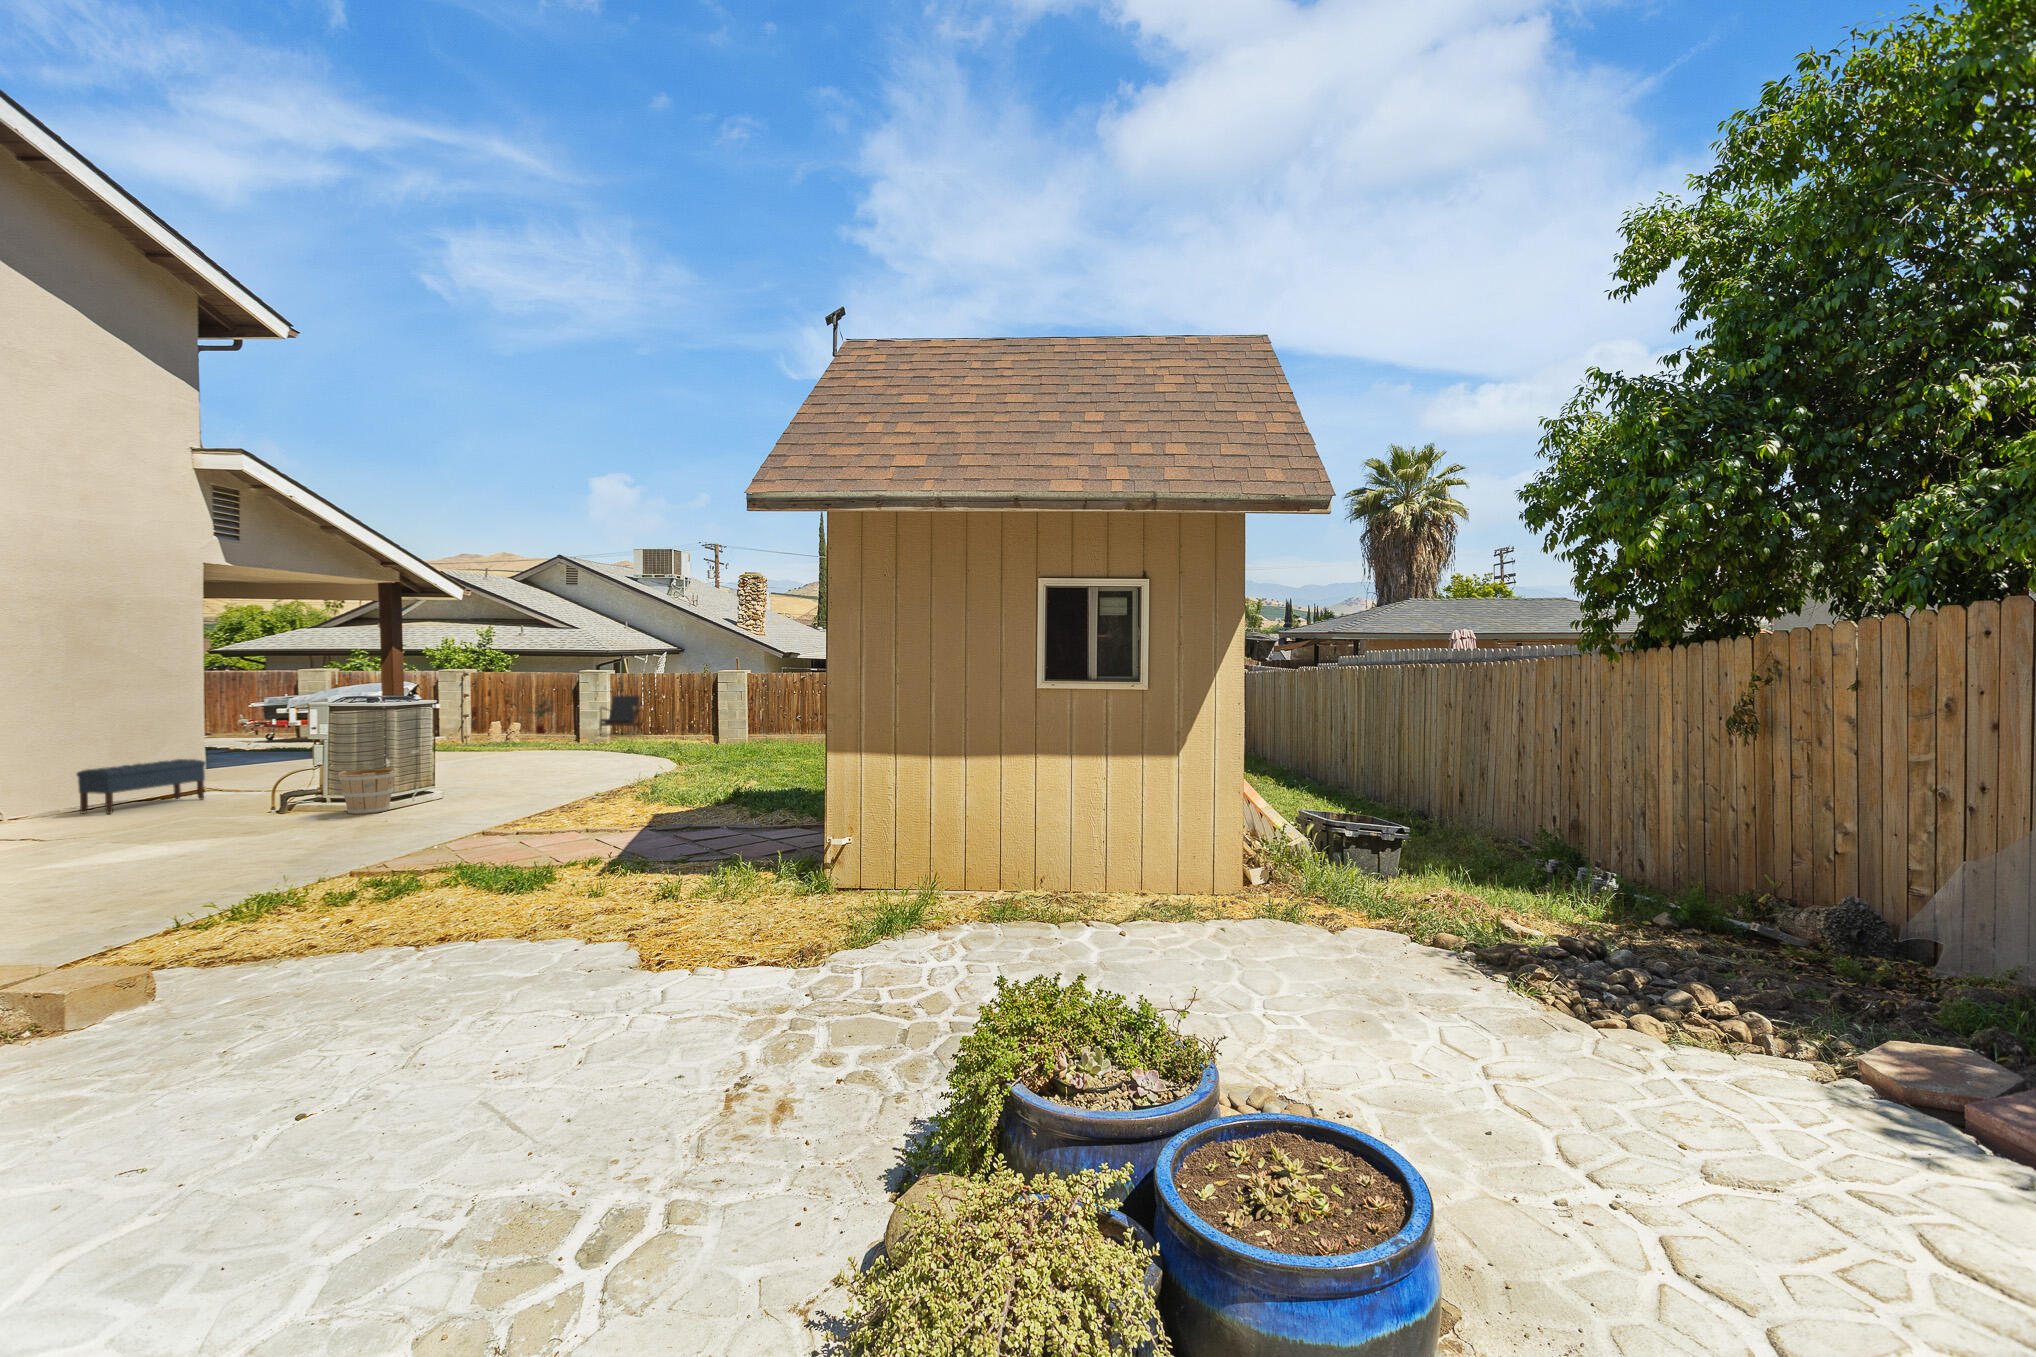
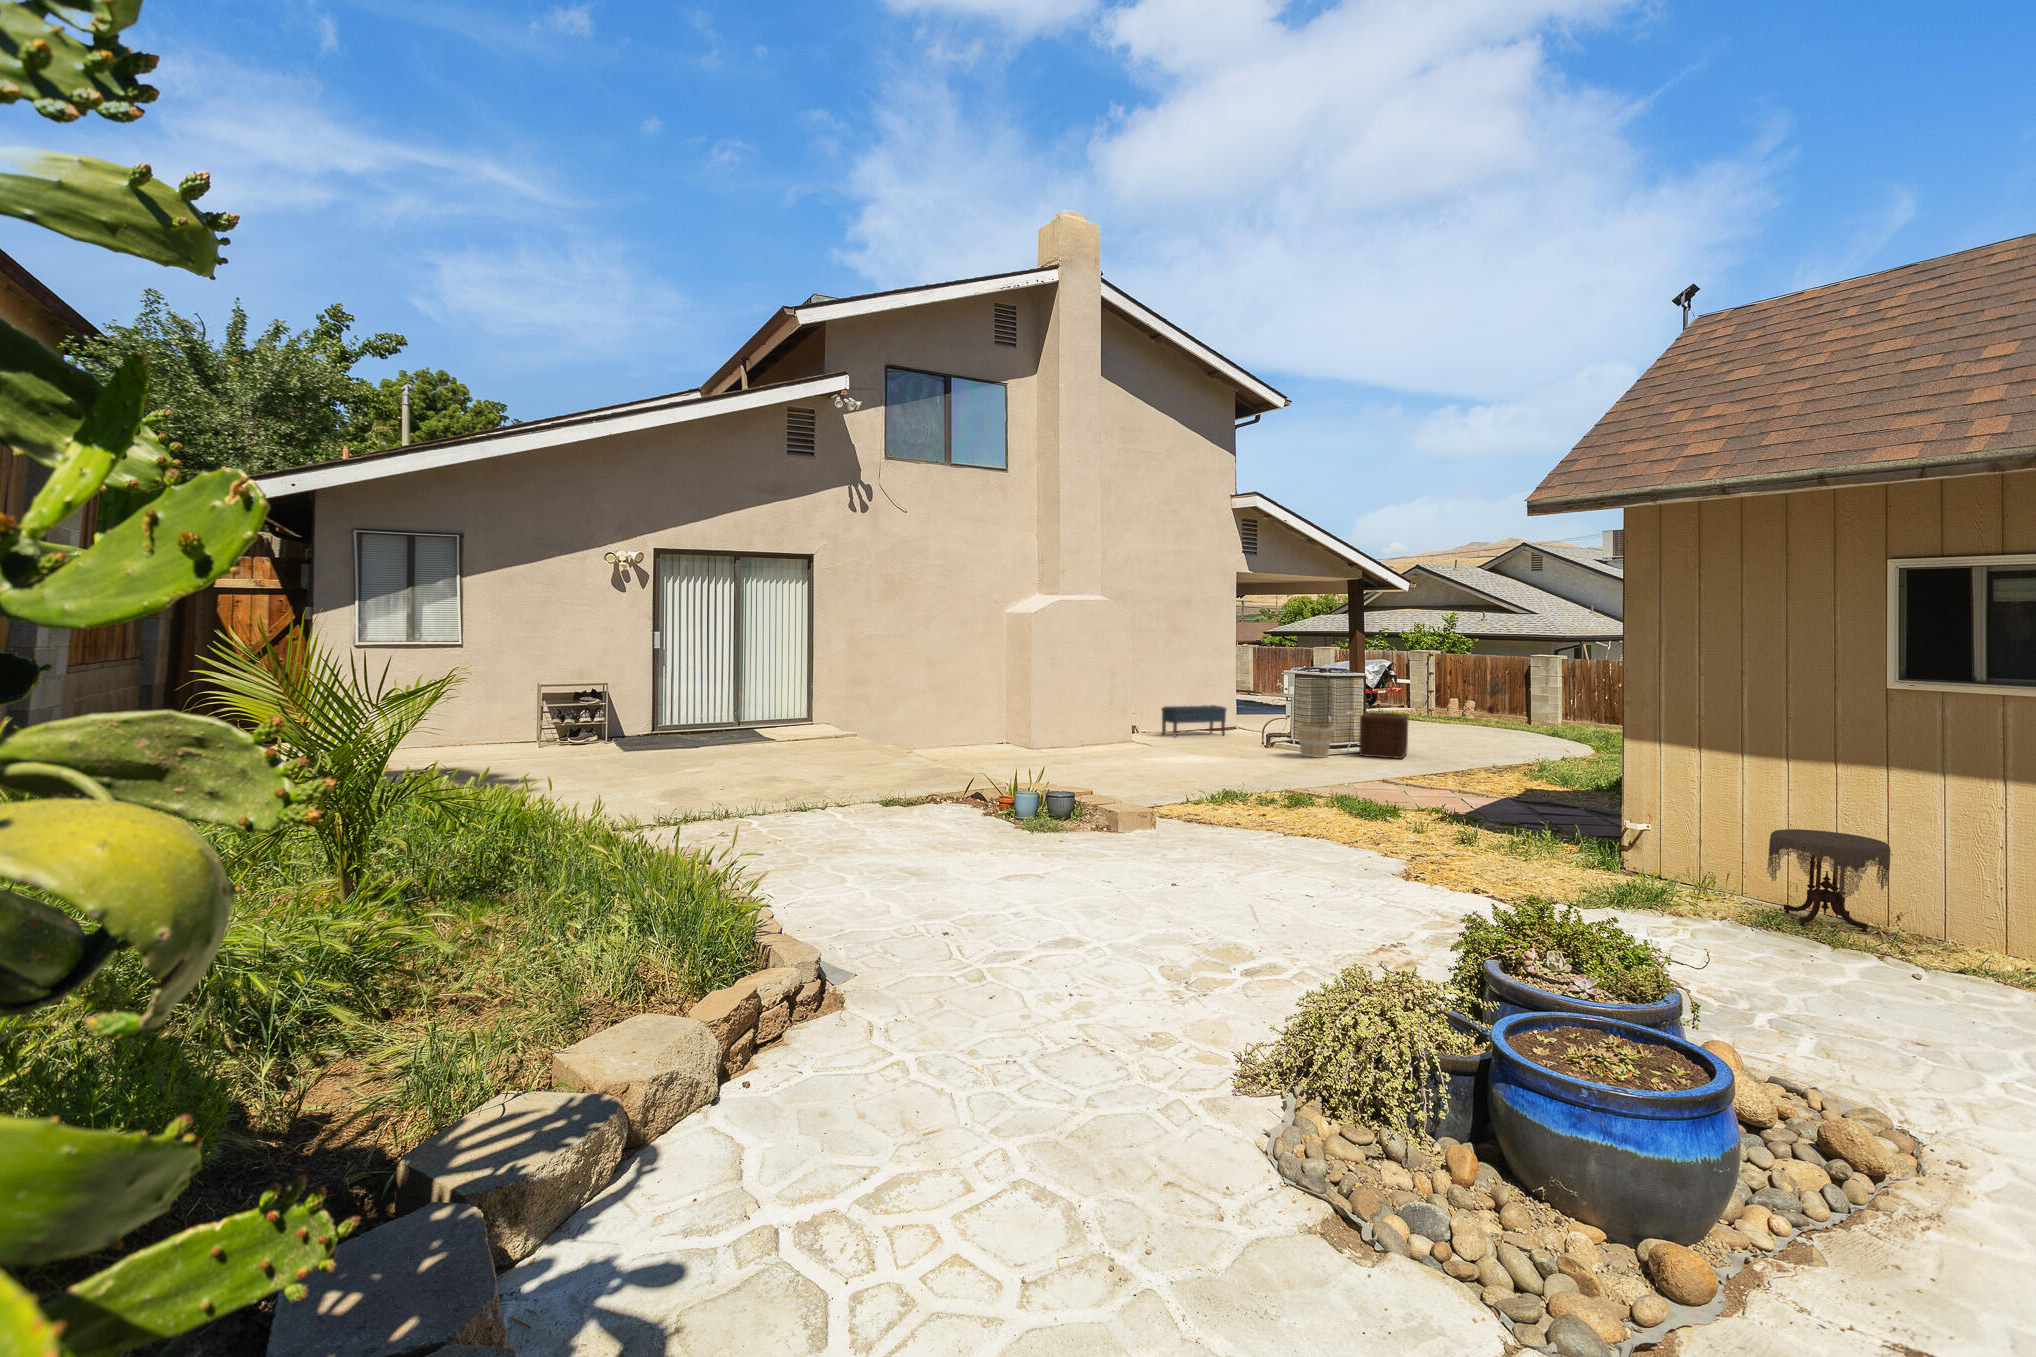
lounge chair: present [599,696,640,733] -> none [1546,681,1593,724]
wooden crate: none [430,745,490,802] -> present [1359,712,1409,759]
side table: none [974,821,1063,915] -> present [1767,829,1890,932]

